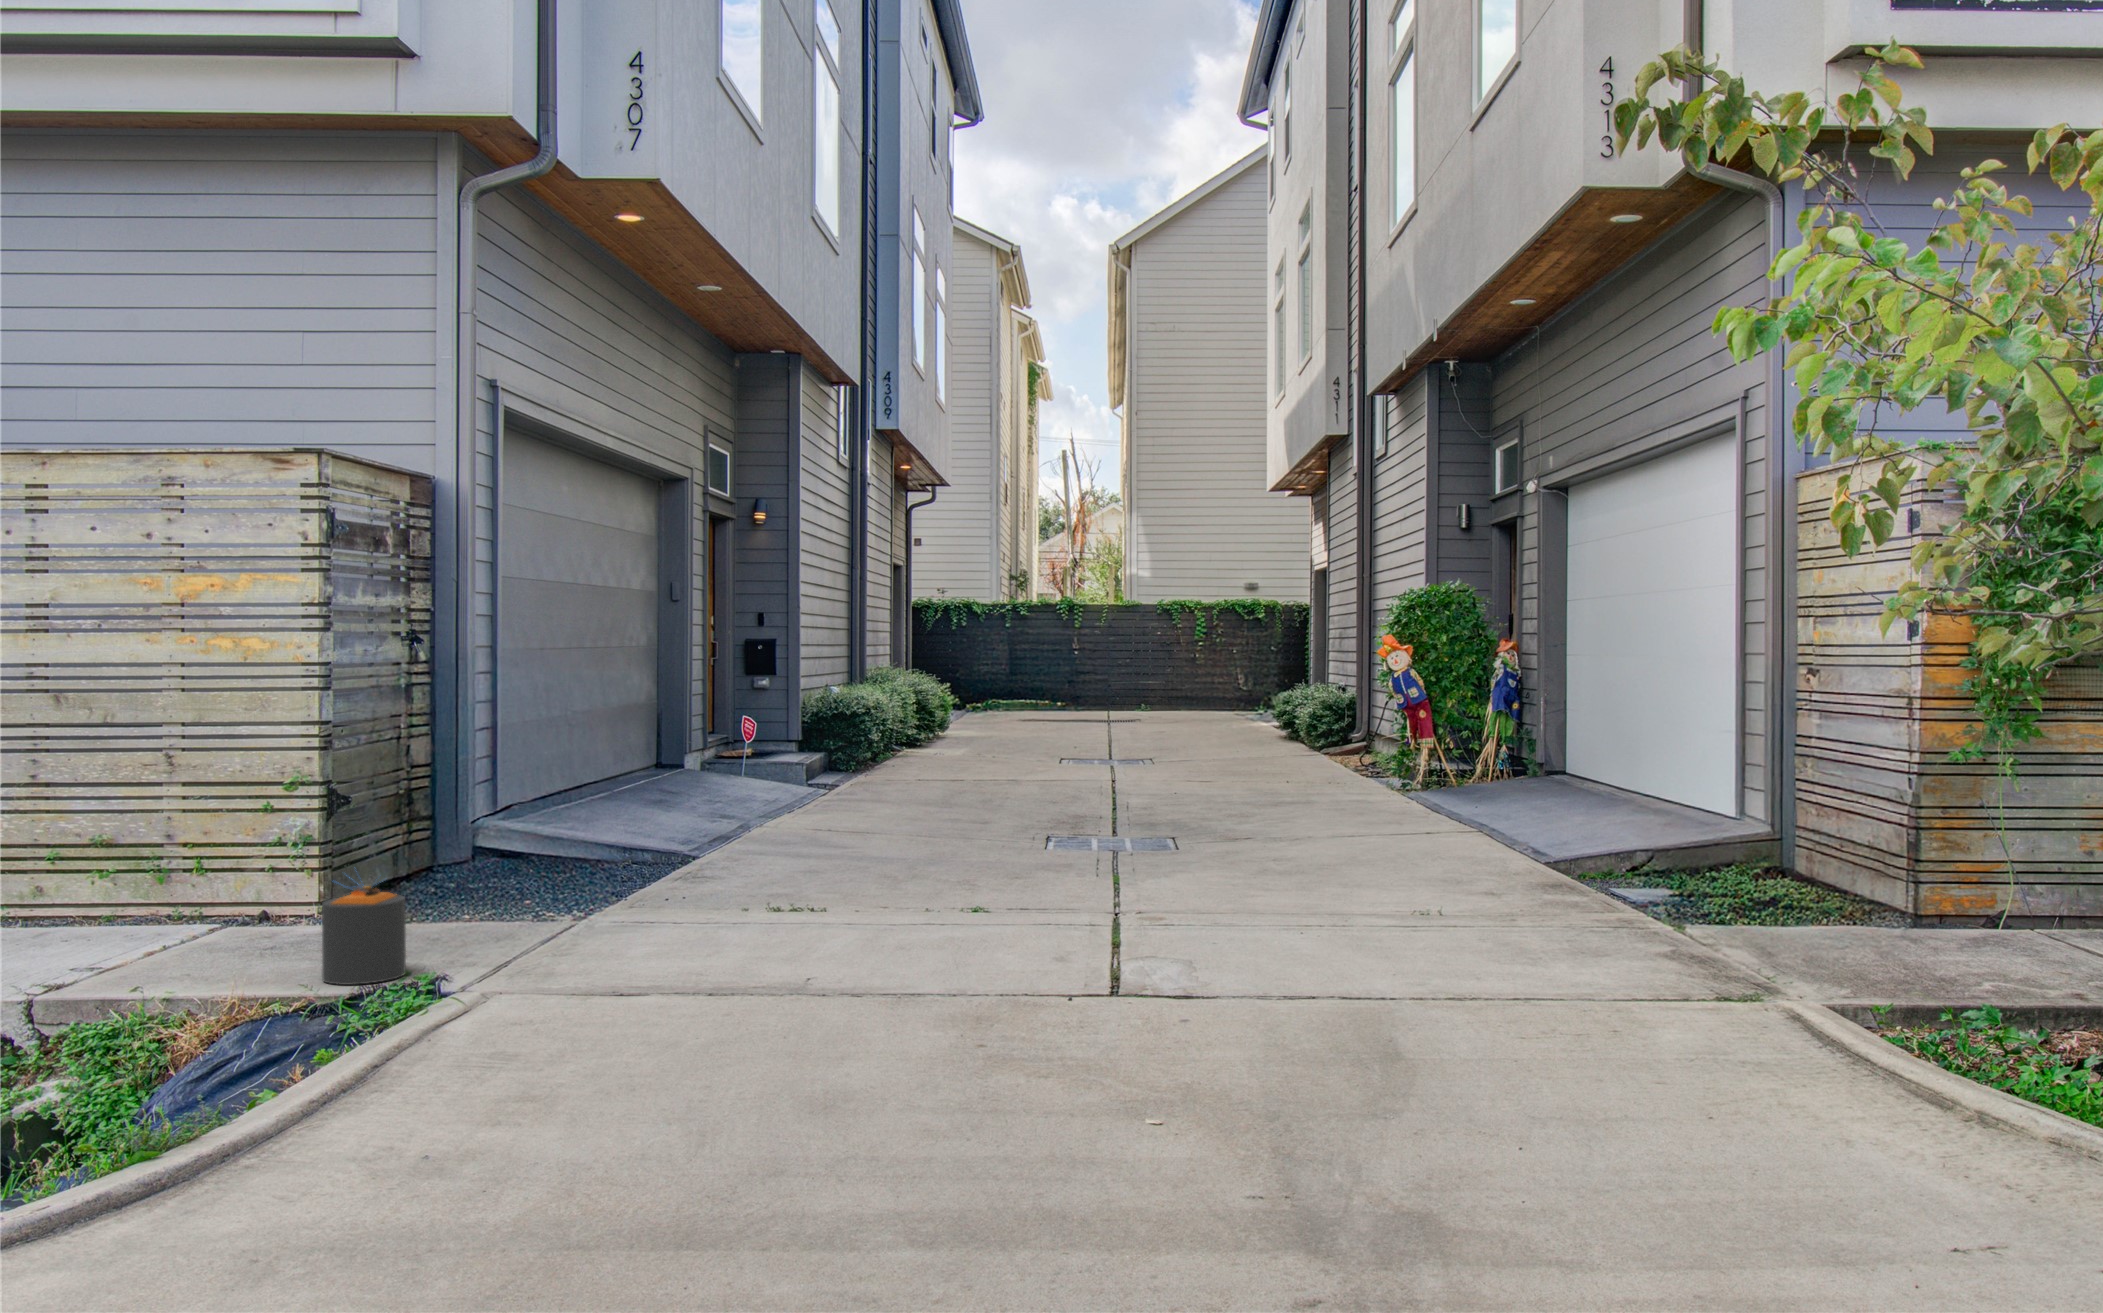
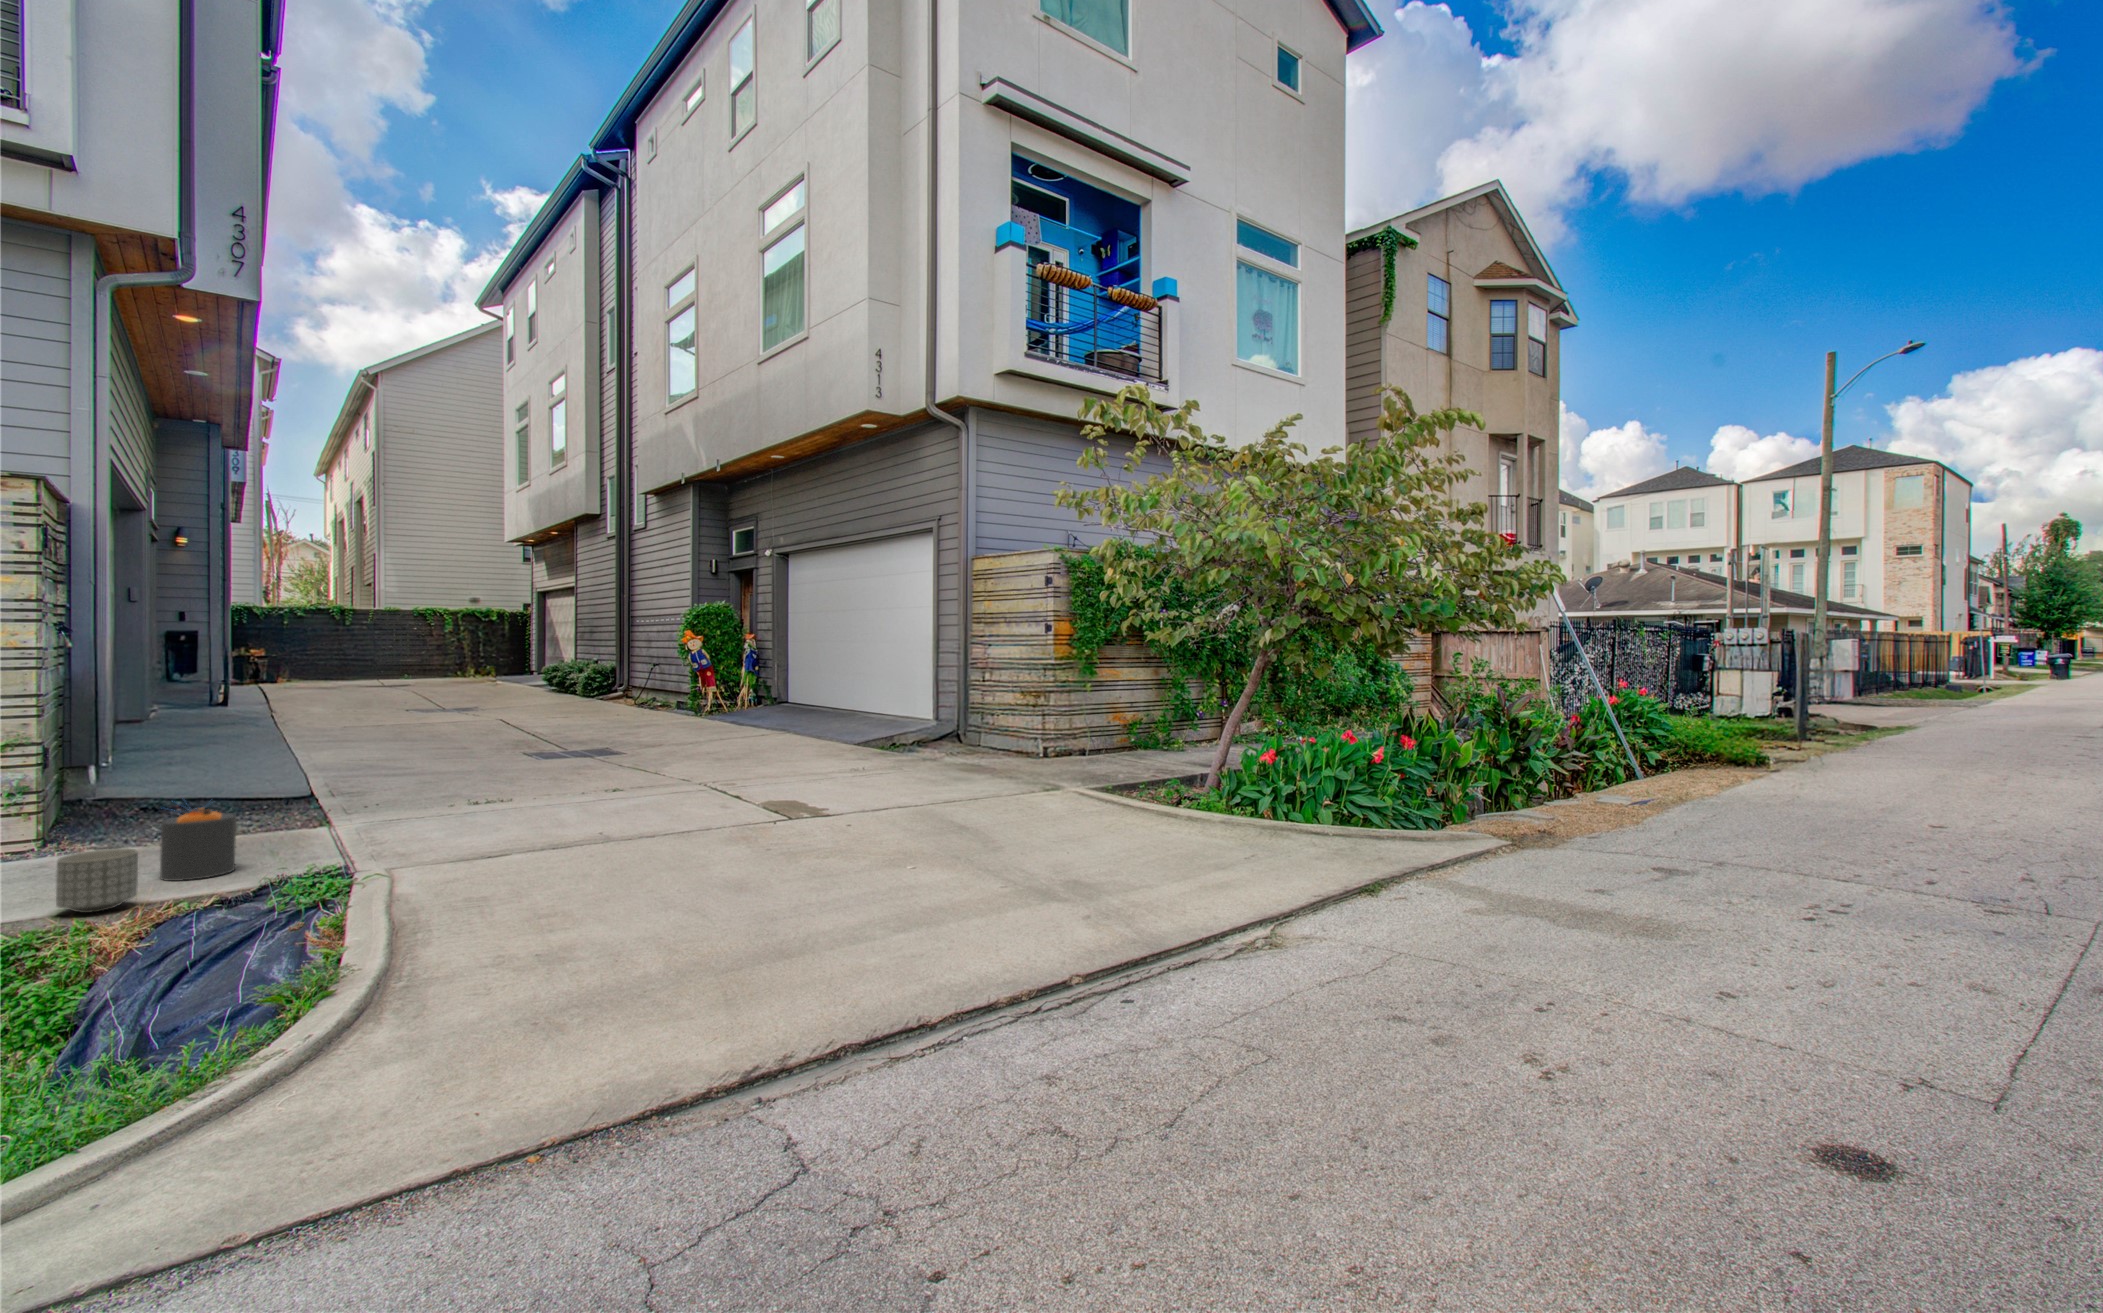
planter: none [152,932,239,1015] -> present [56,849,138,913]

